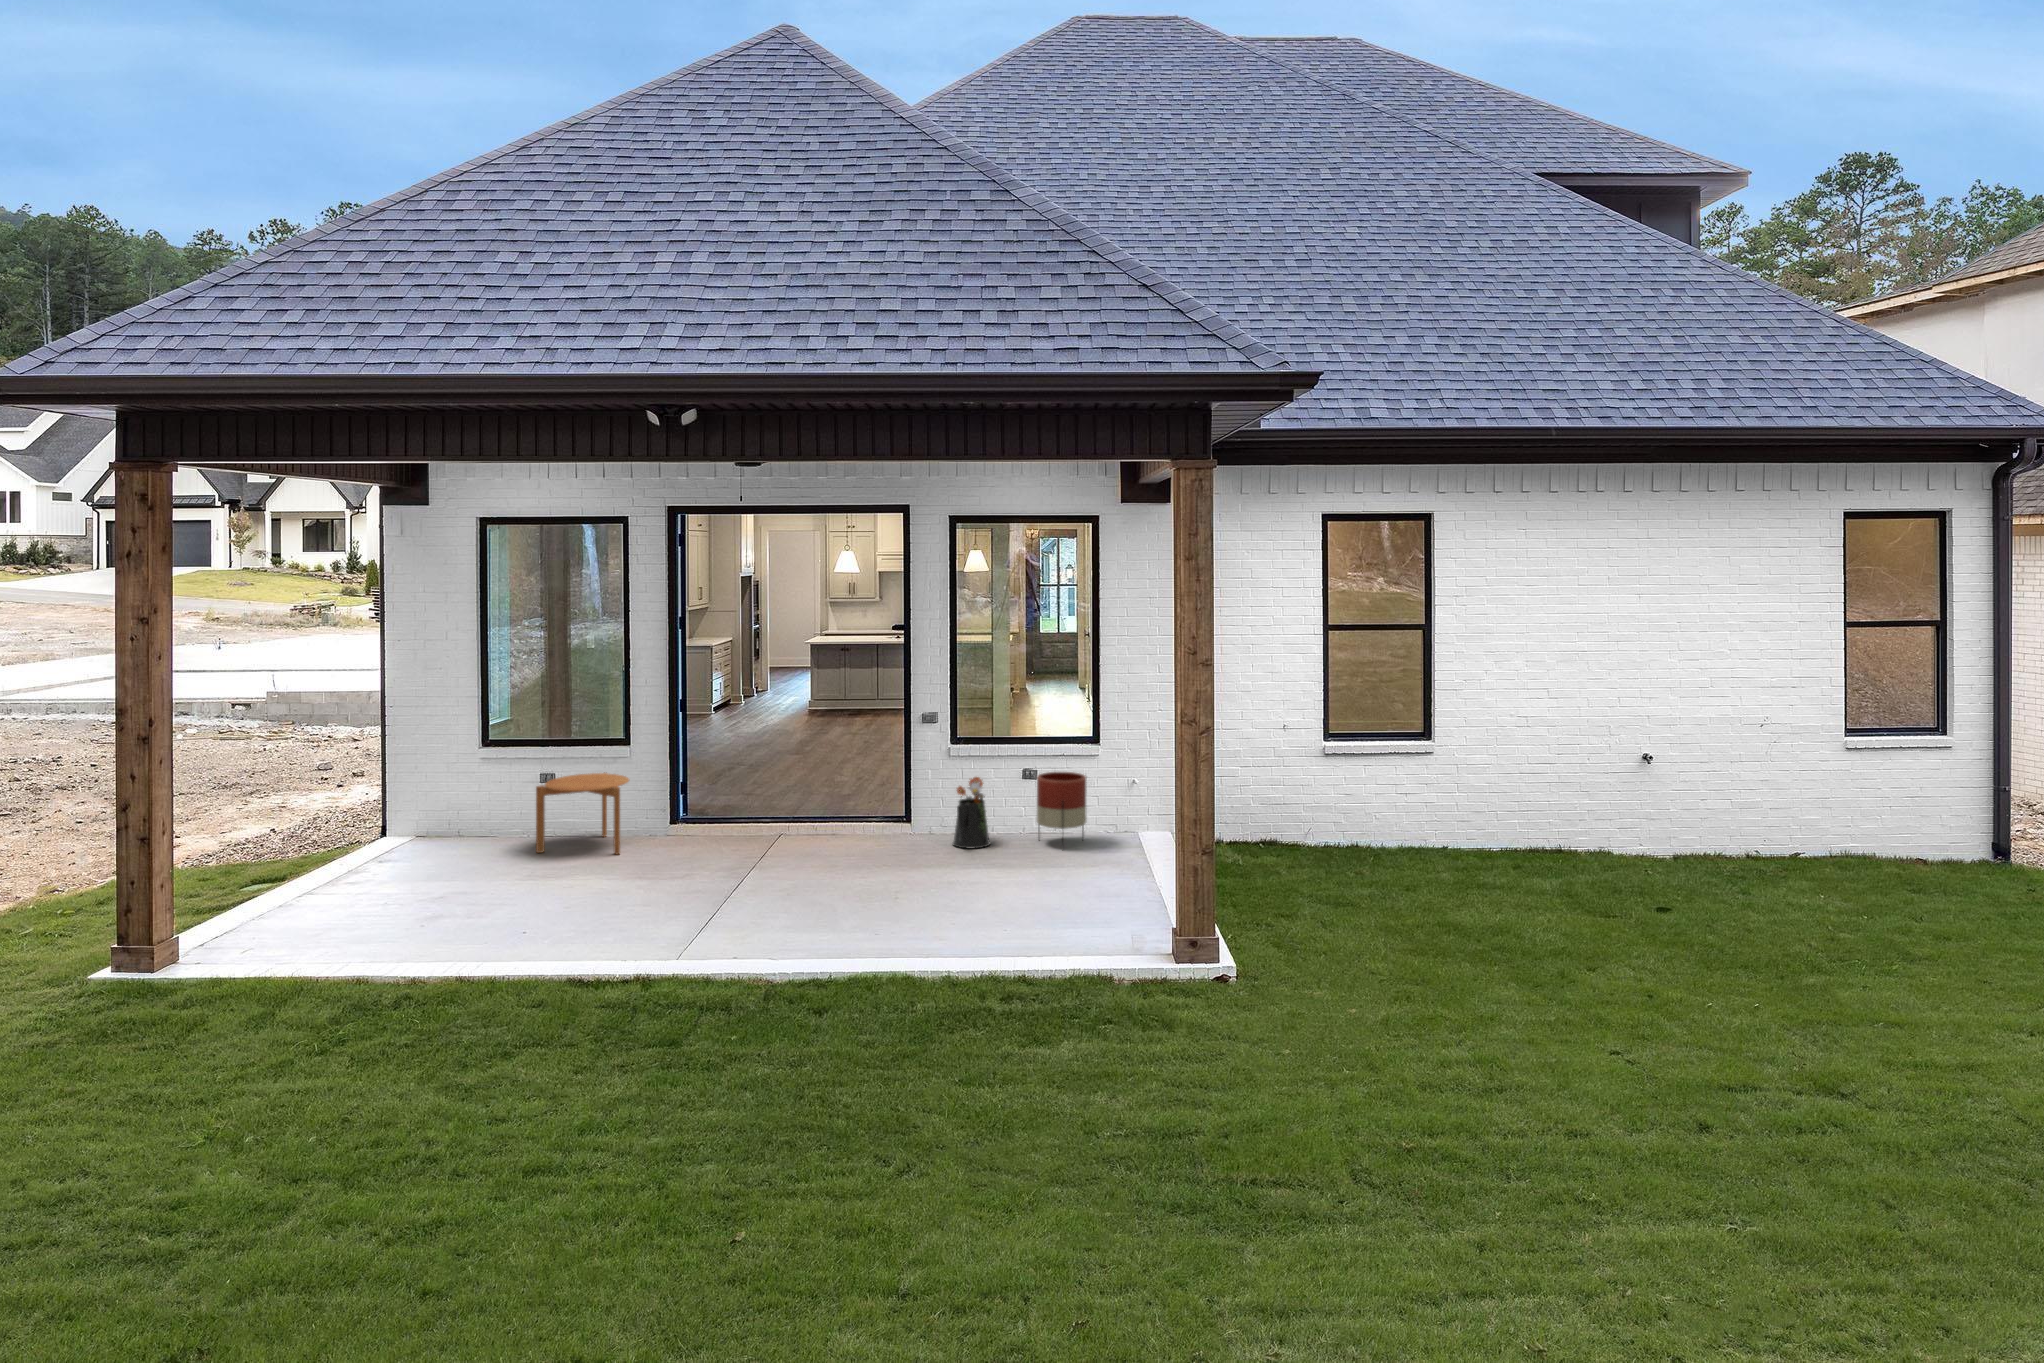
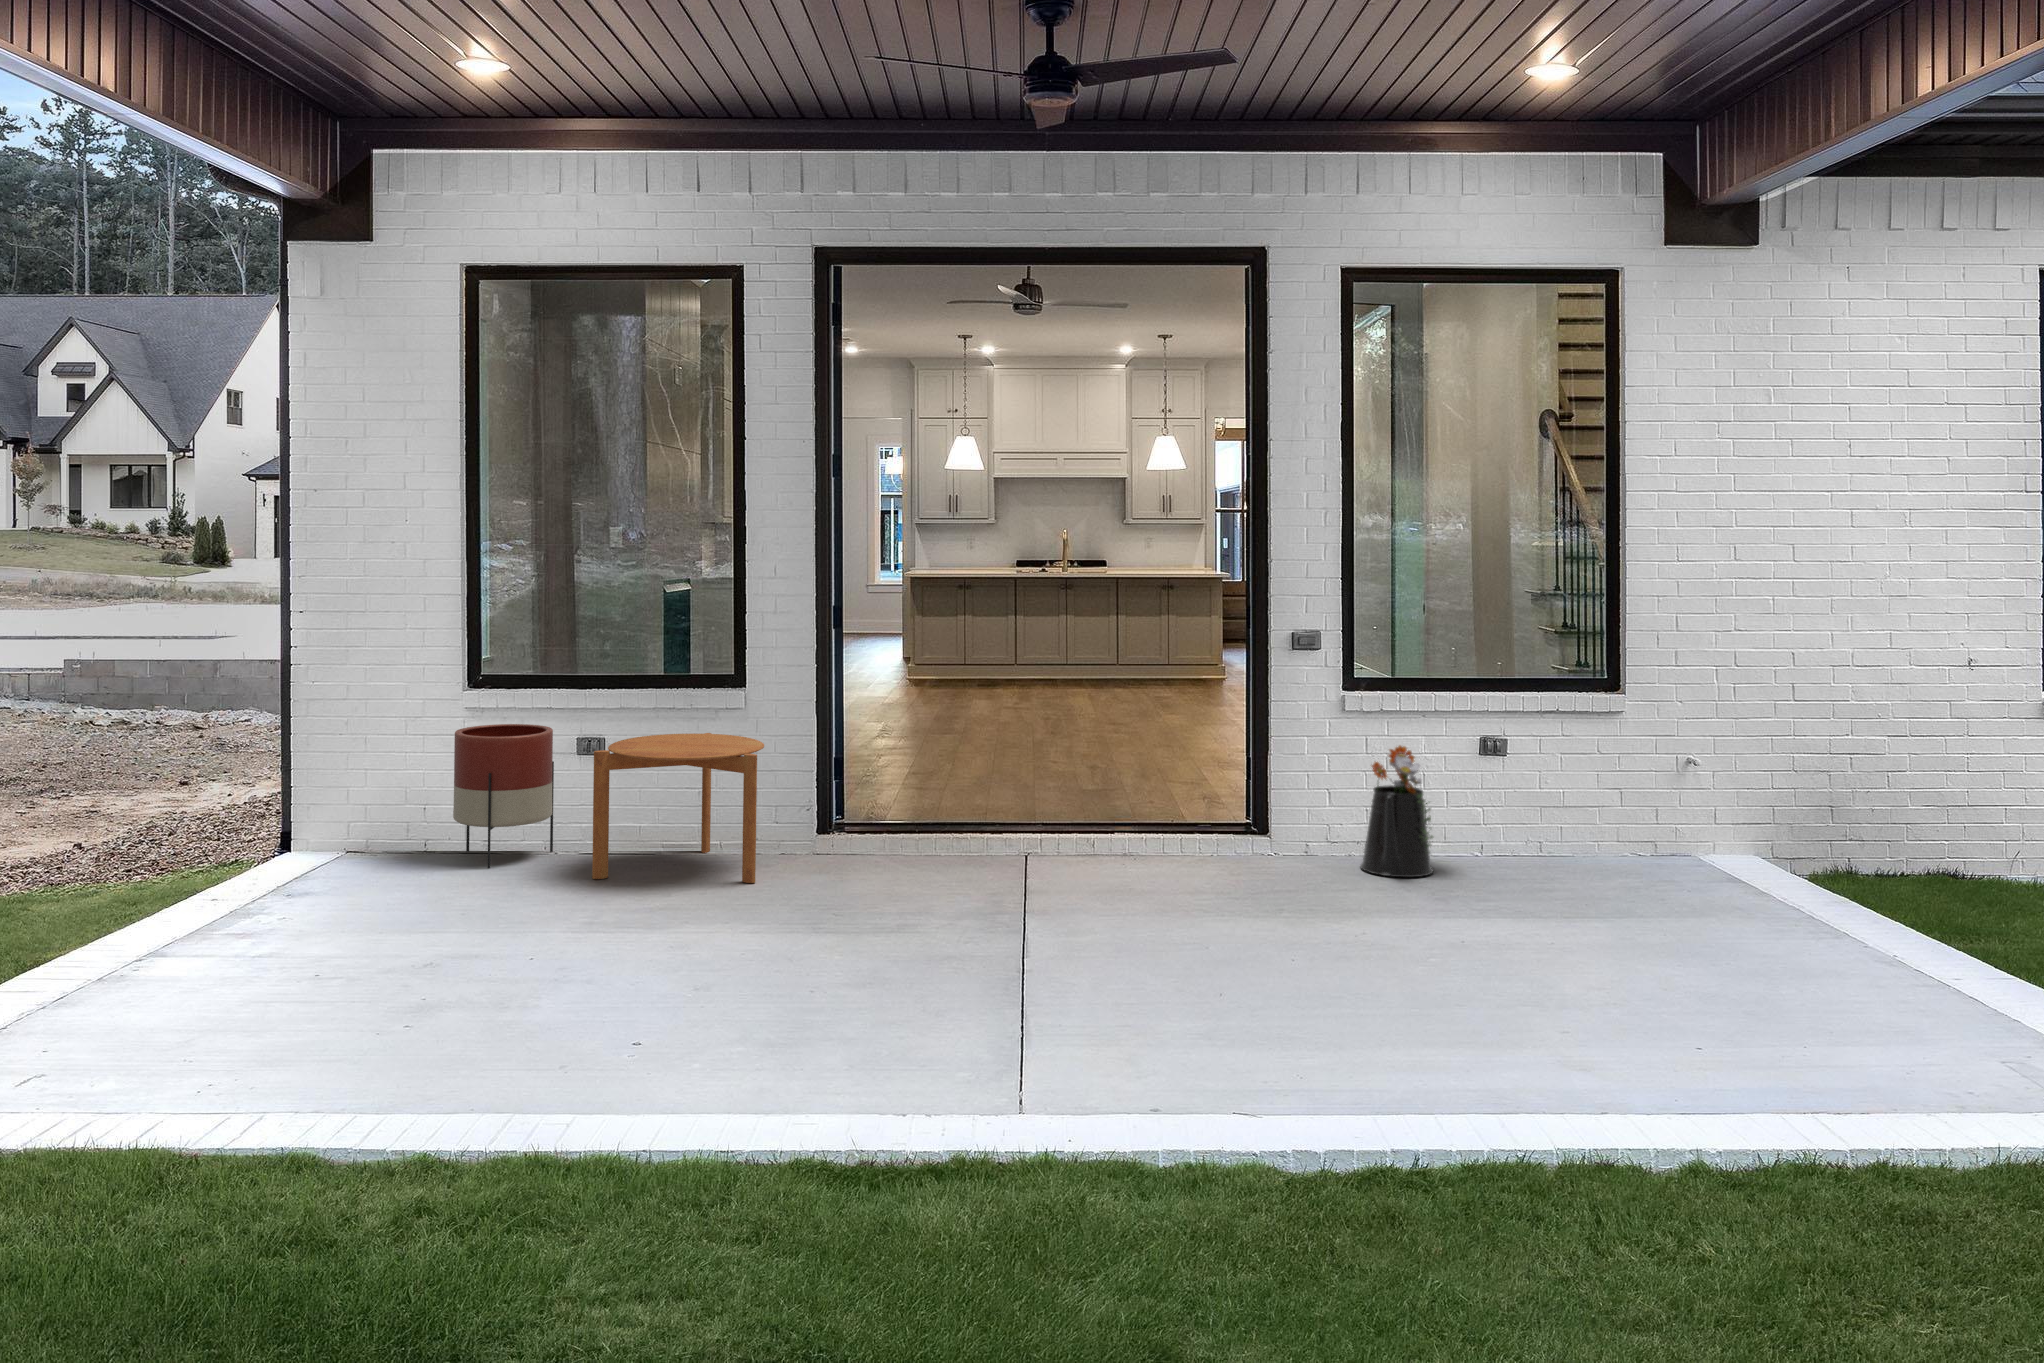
planter: present [1037,772,1087,829] -> present [453,724,554,868]

